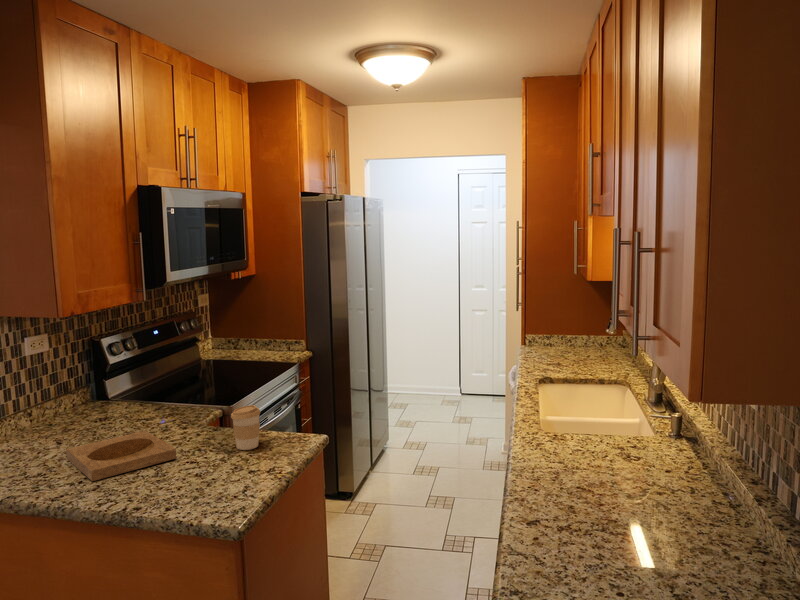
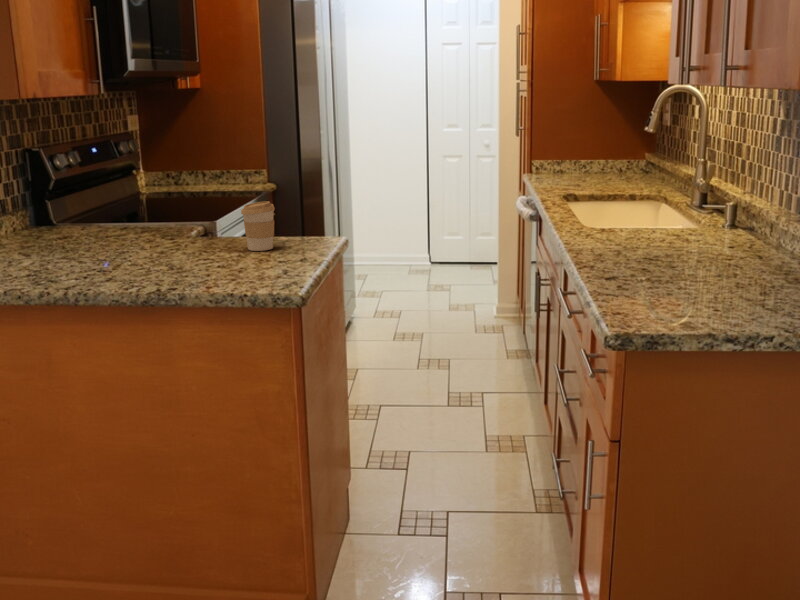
tray: present [66,431,176,481] -> none [49,237,185,275]

